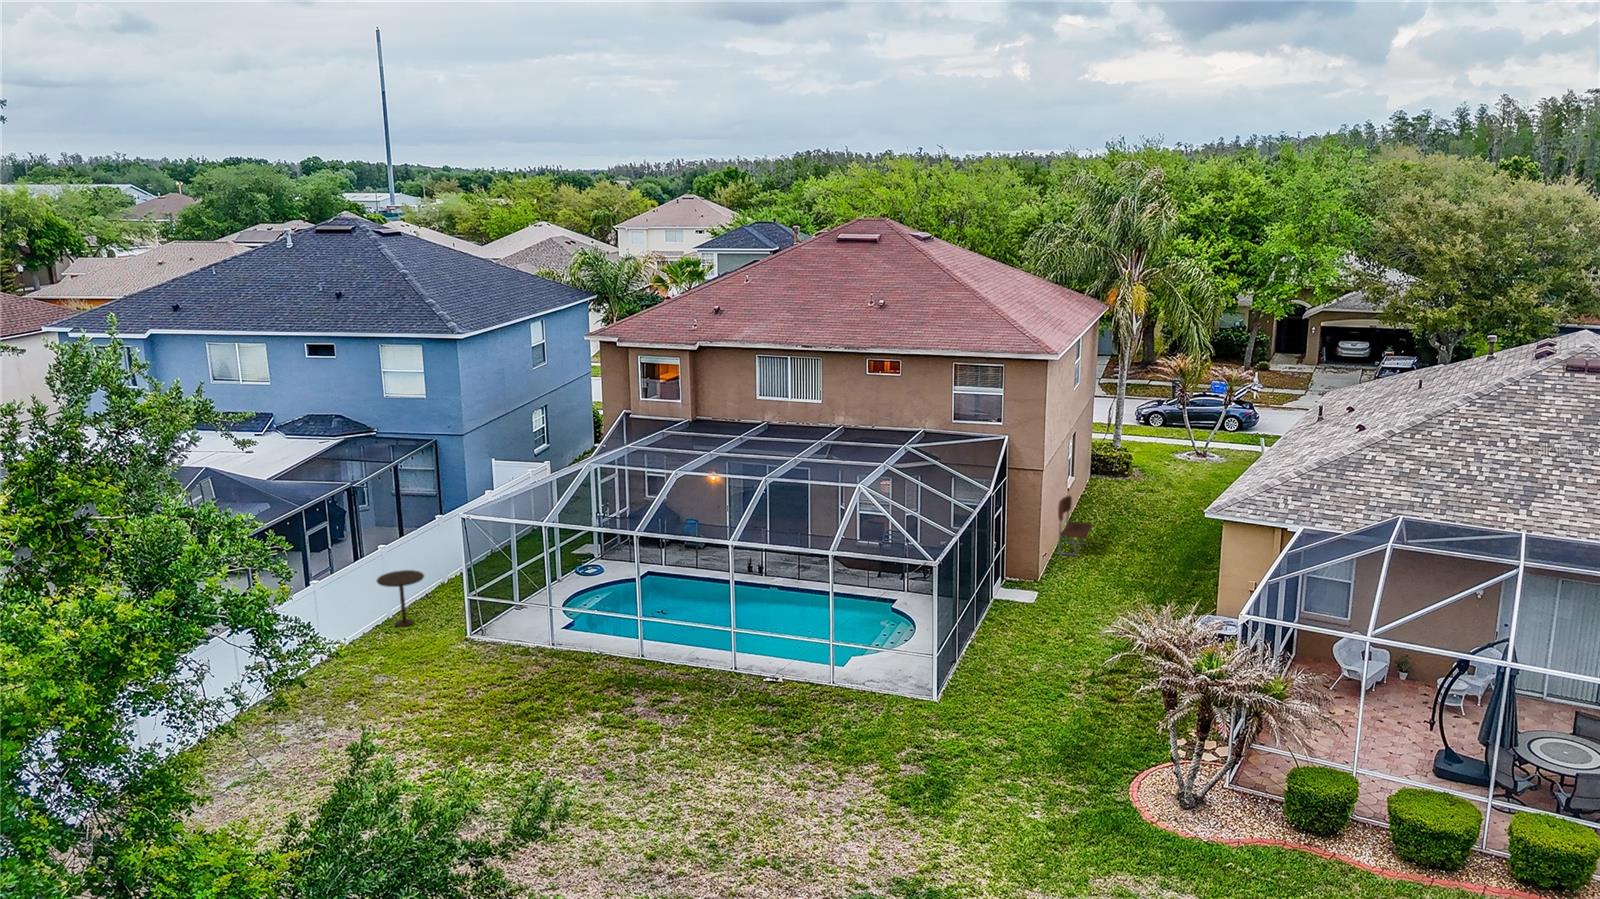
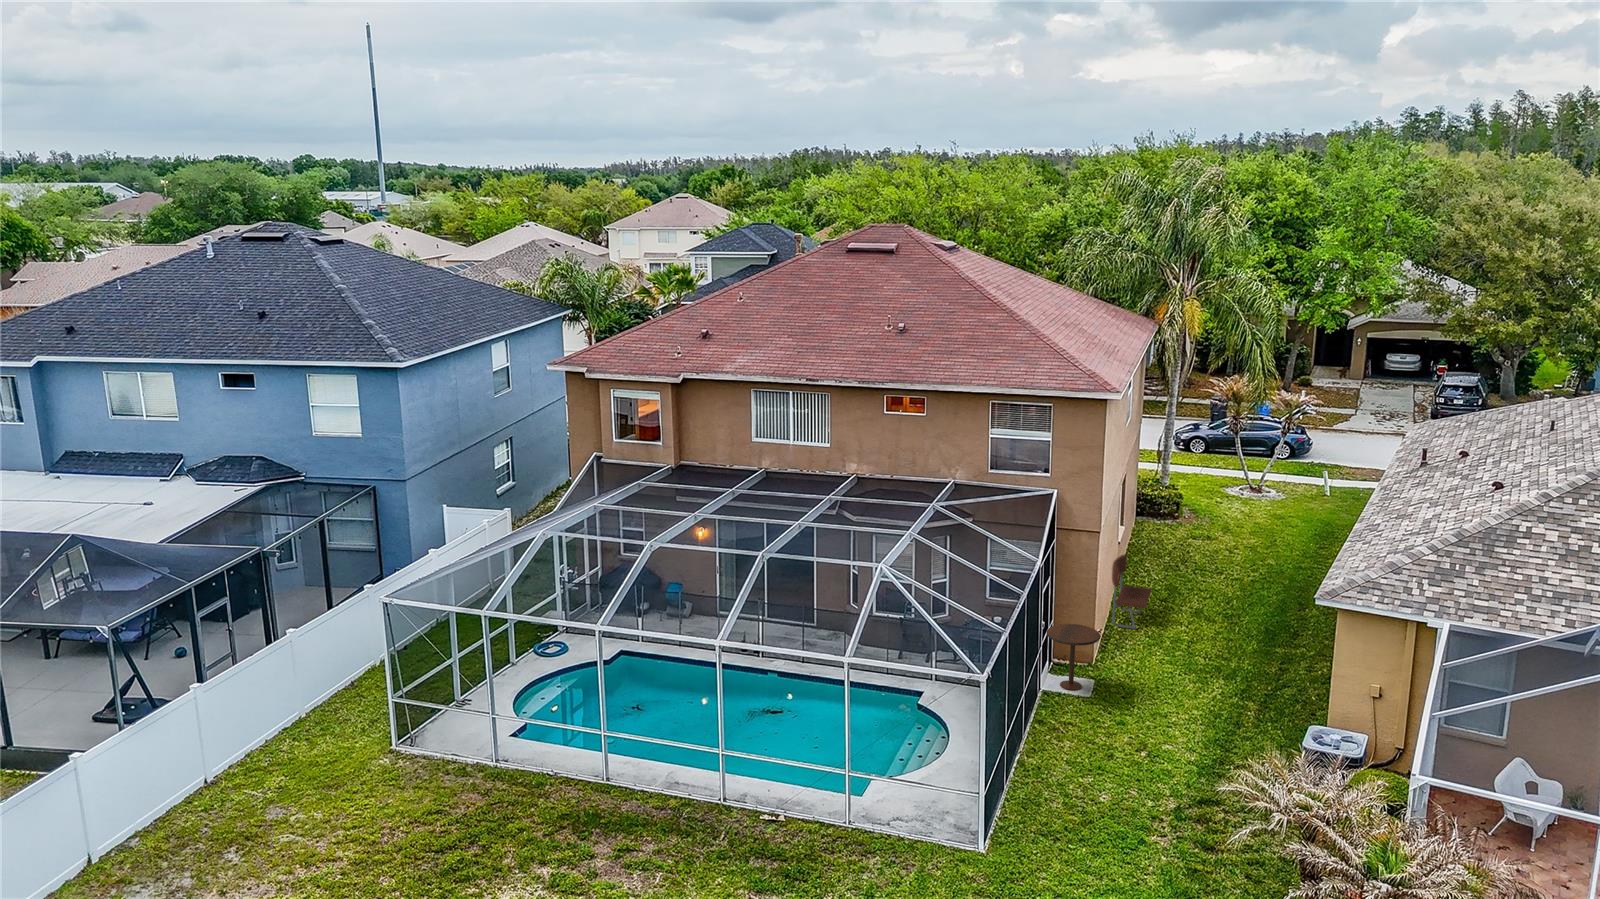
pedestal table: present [377,570,424,627] -> present [1047,624,1101,690]

